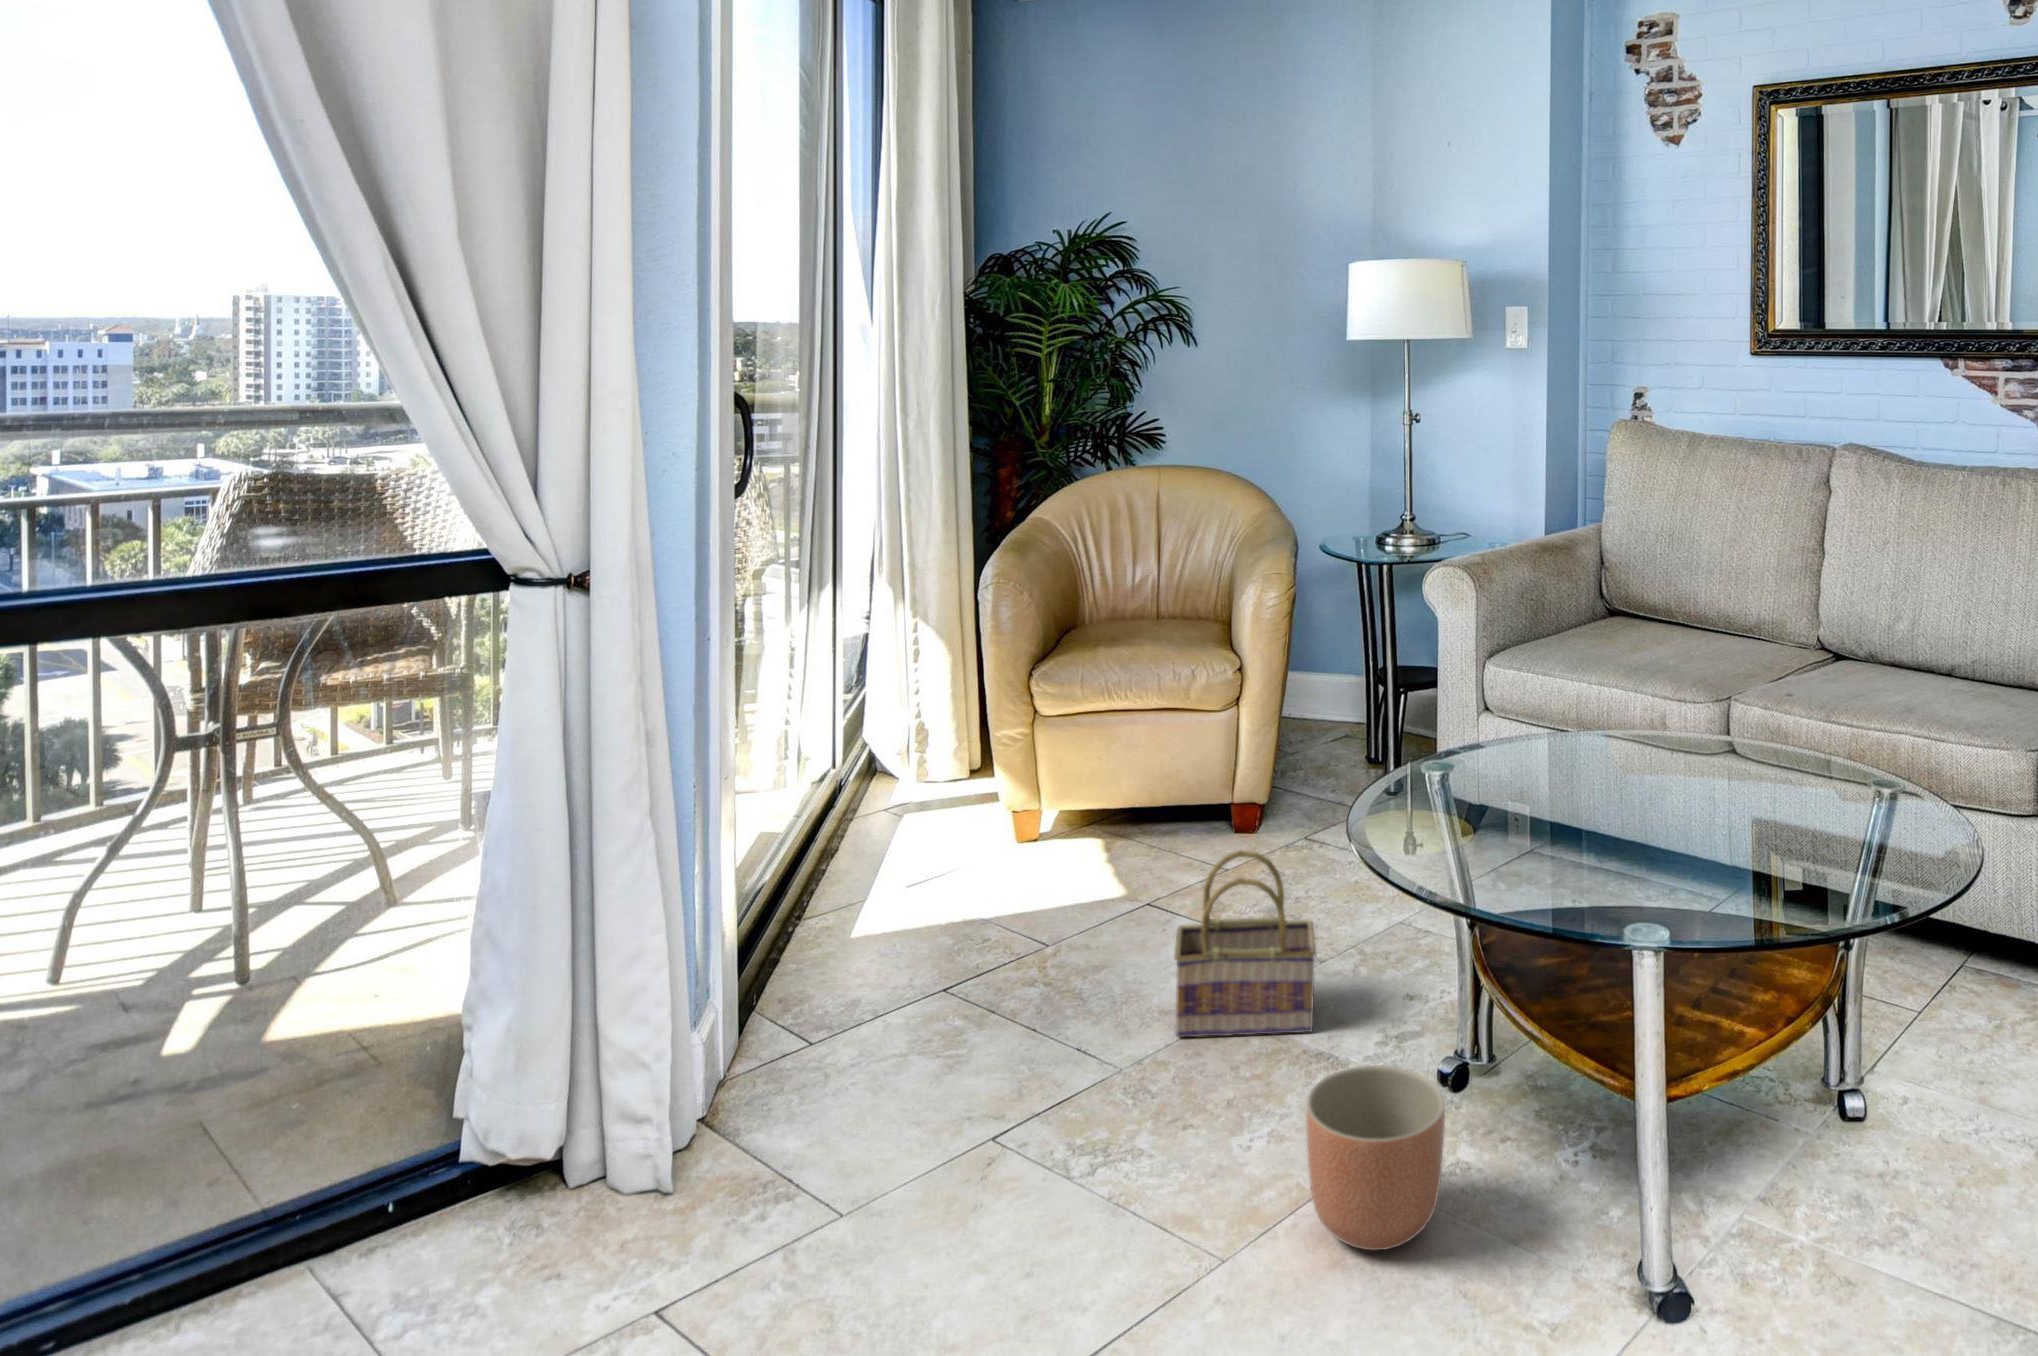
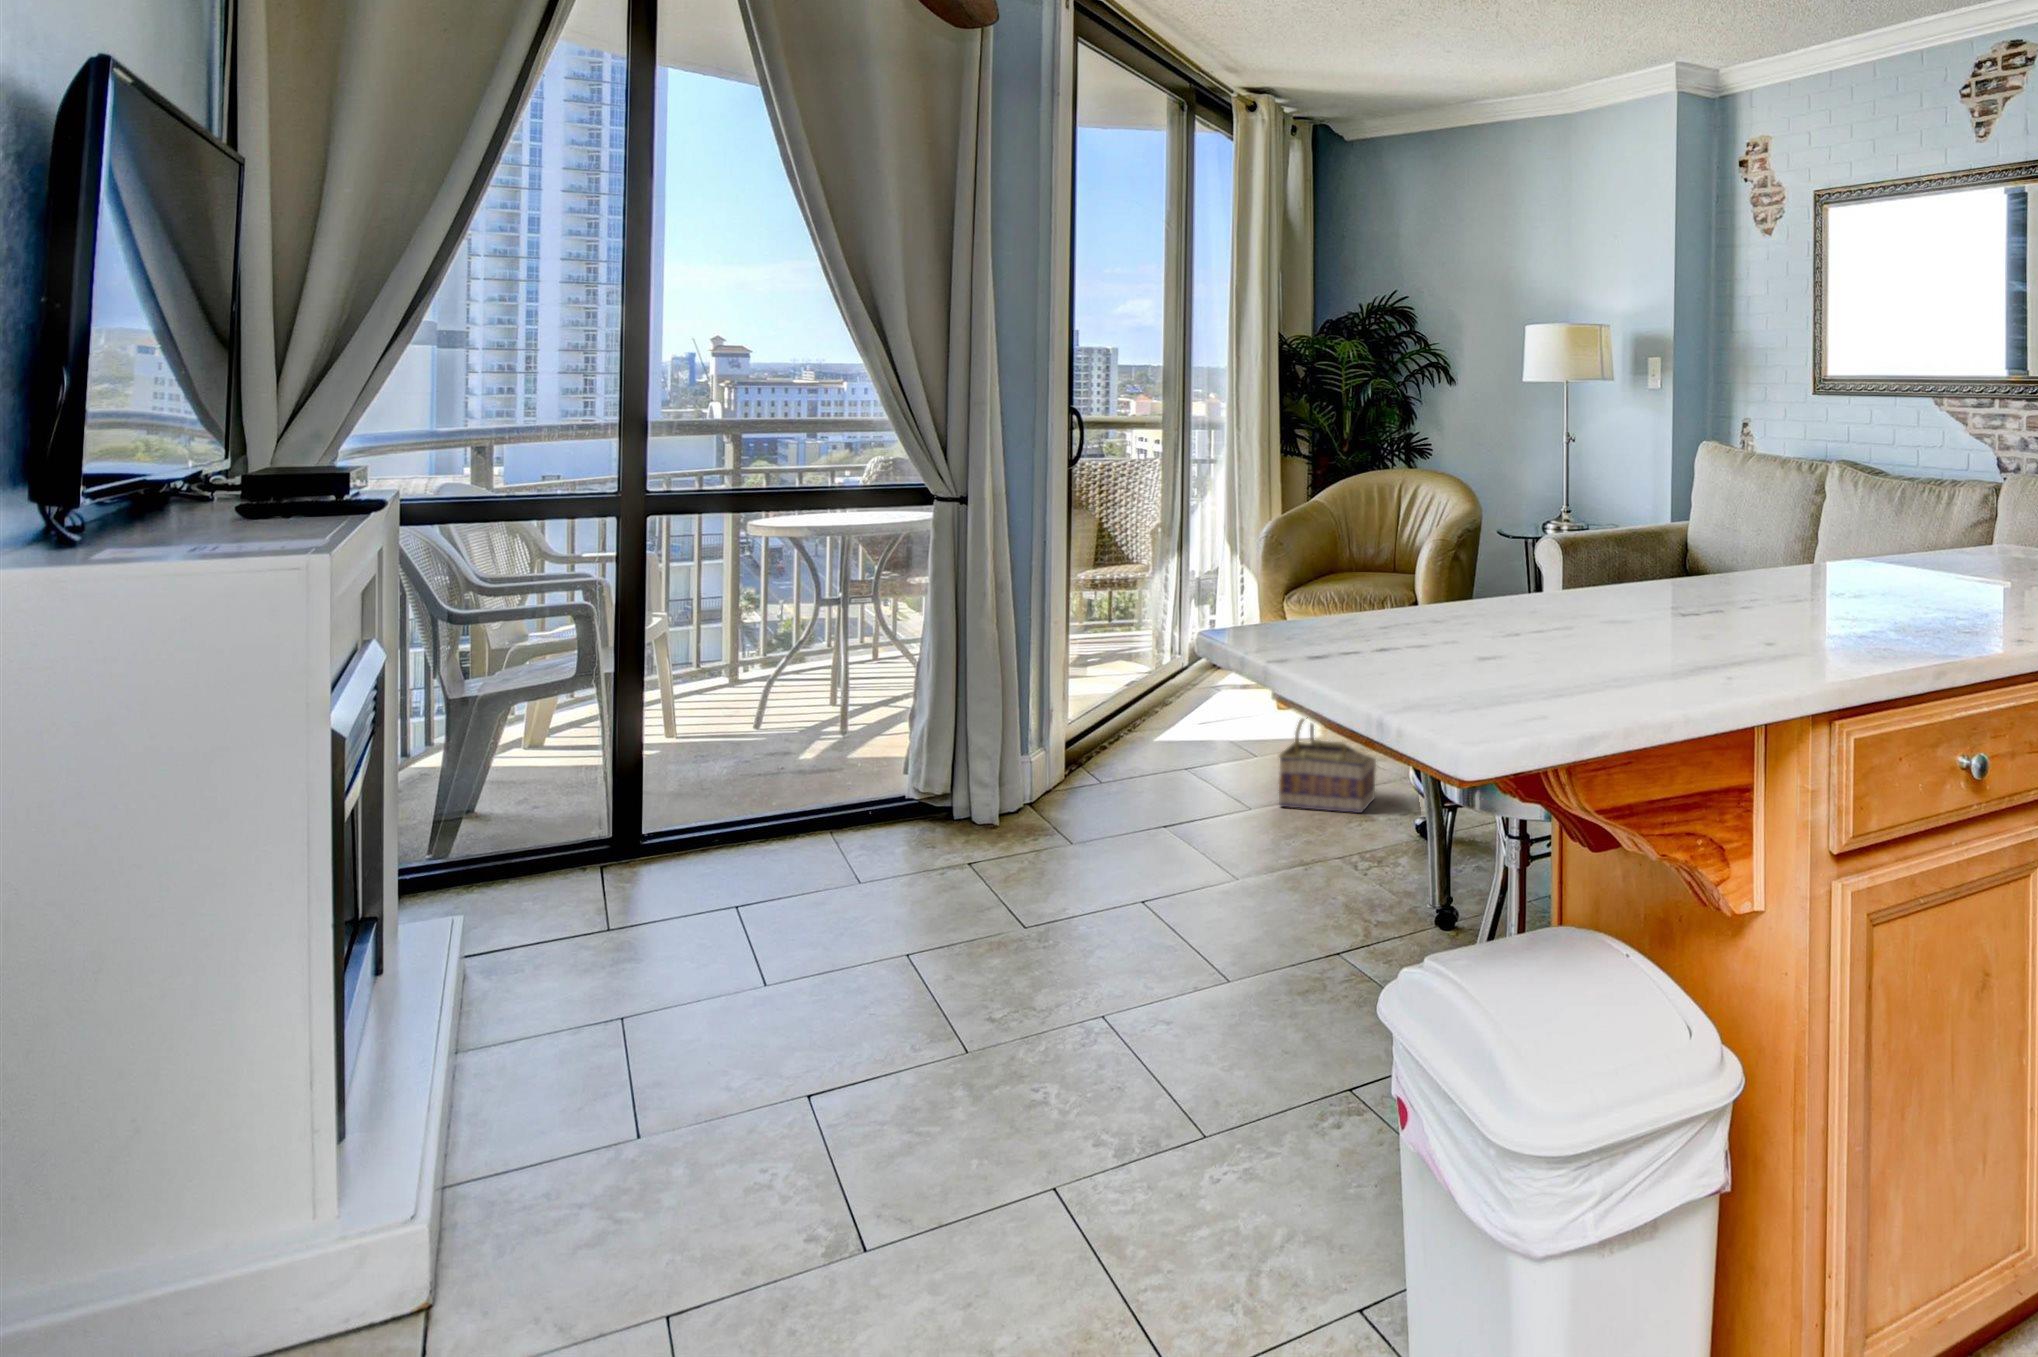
planter: present [1306,1065,1445,1250] -> none [1281,801,1365,899]

